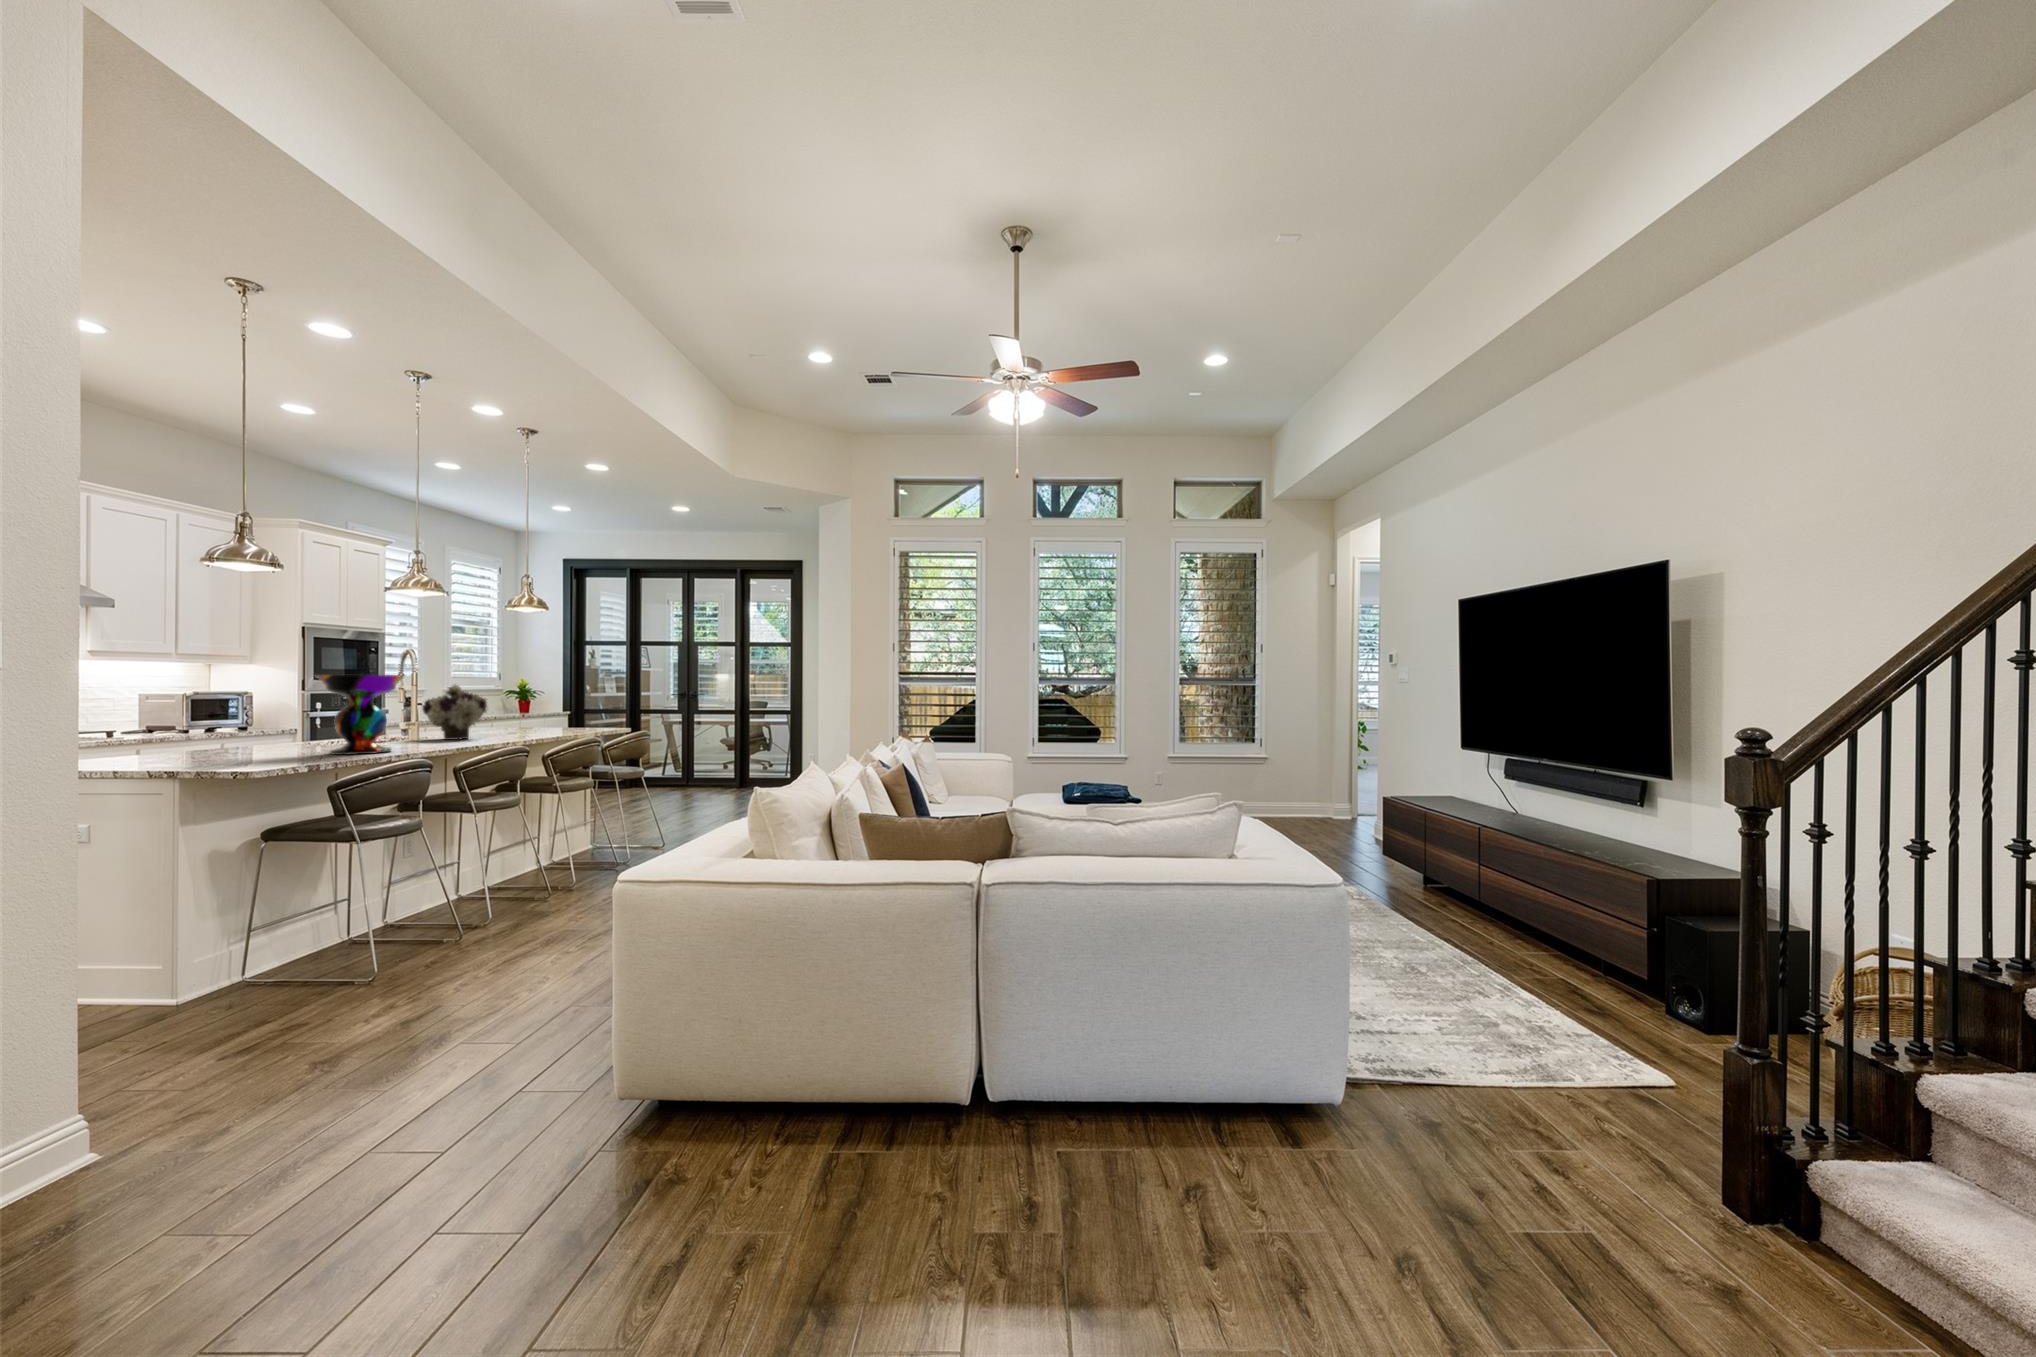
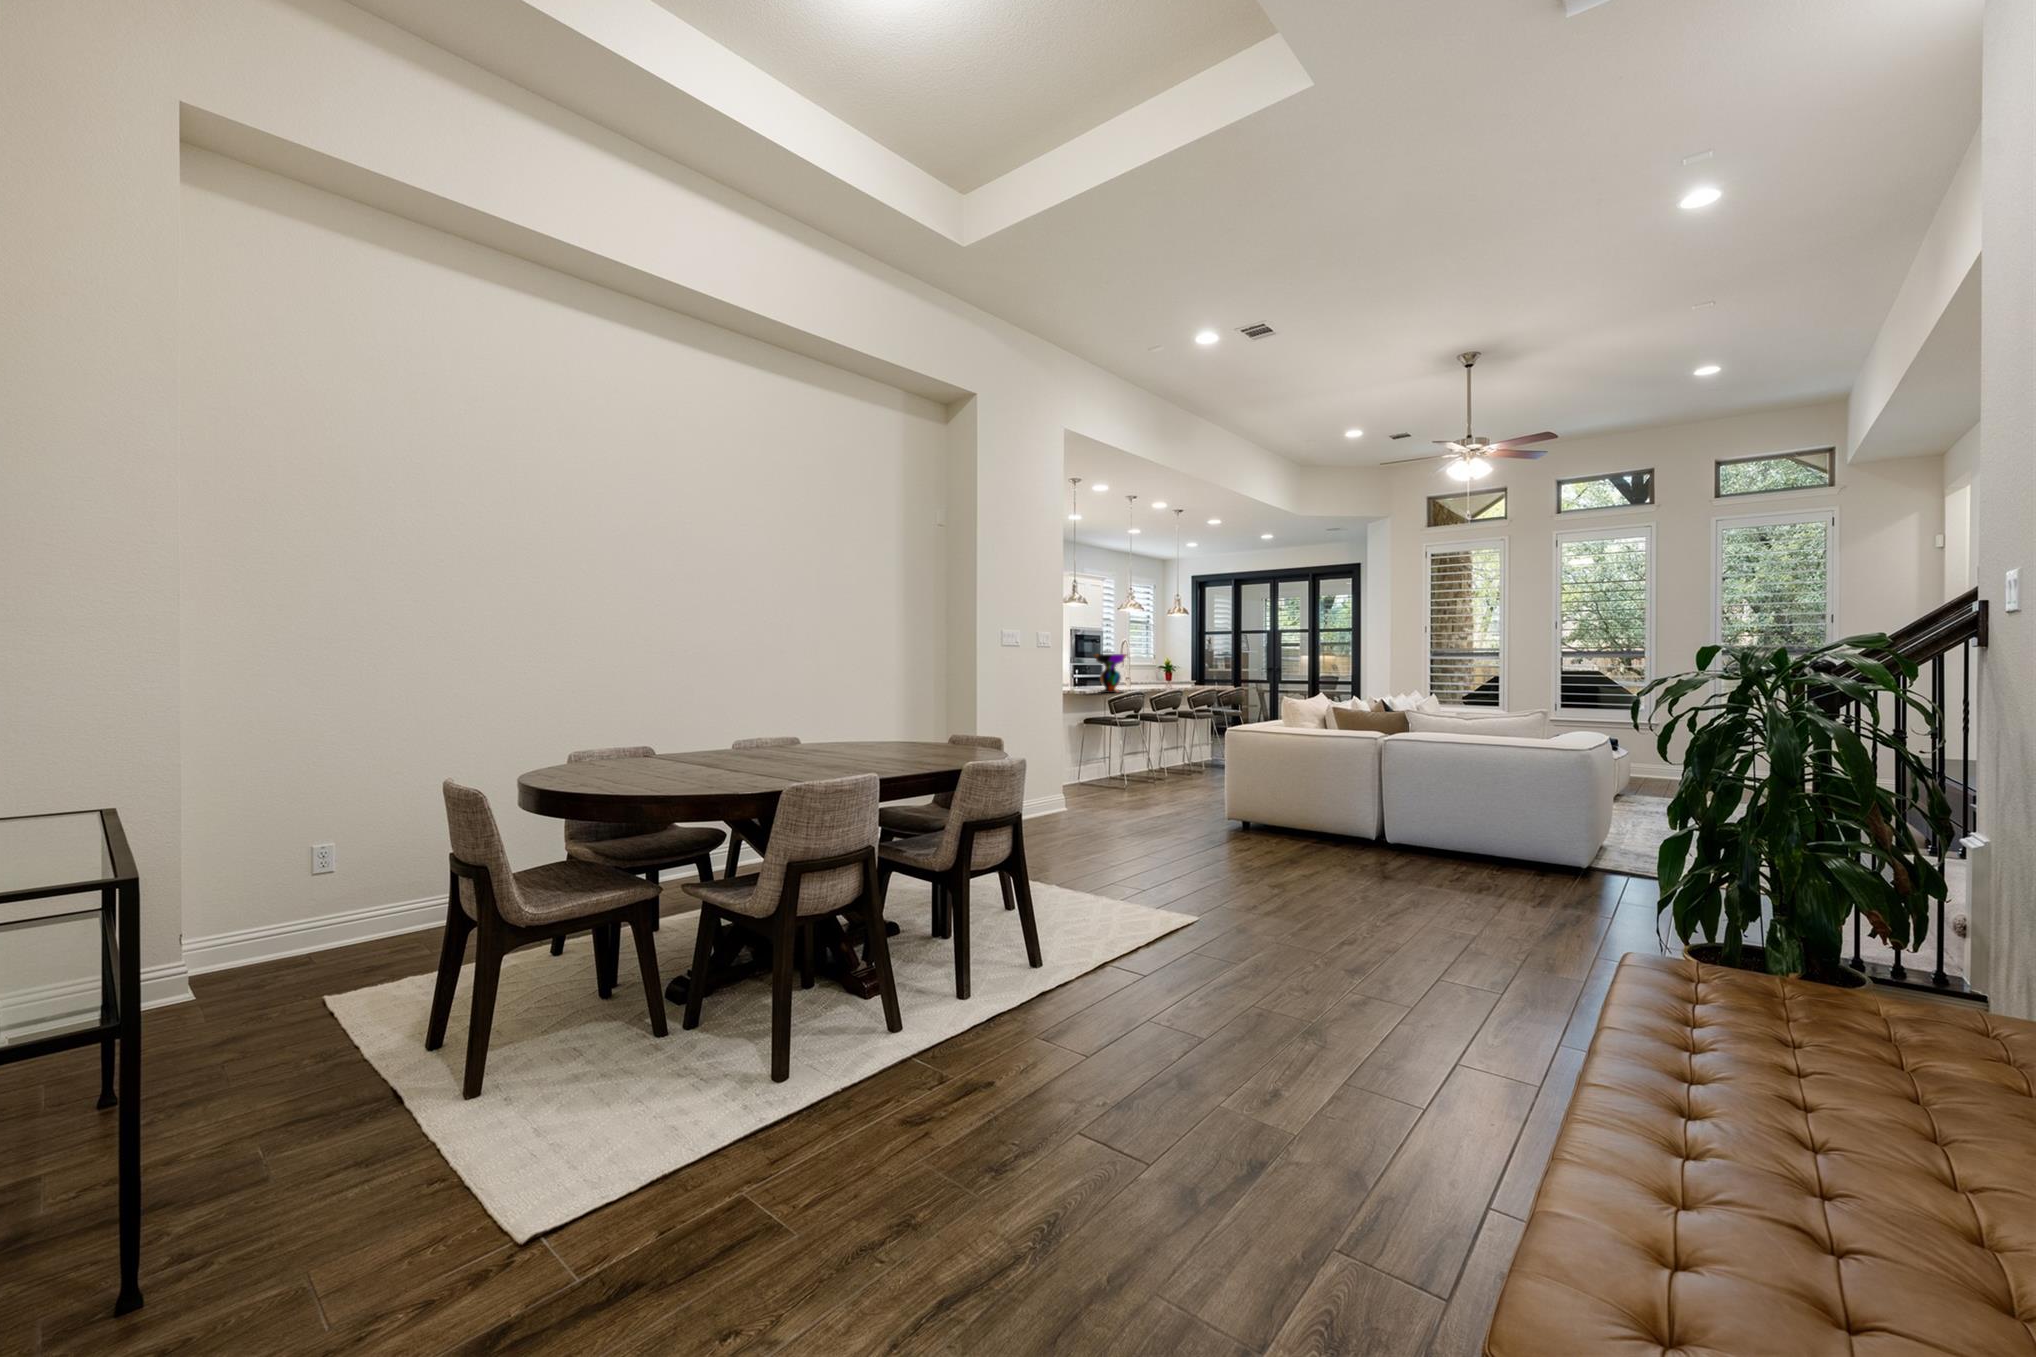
flower arrangement: present [422,685,487,740] -> none [1129,659,1161,690]

